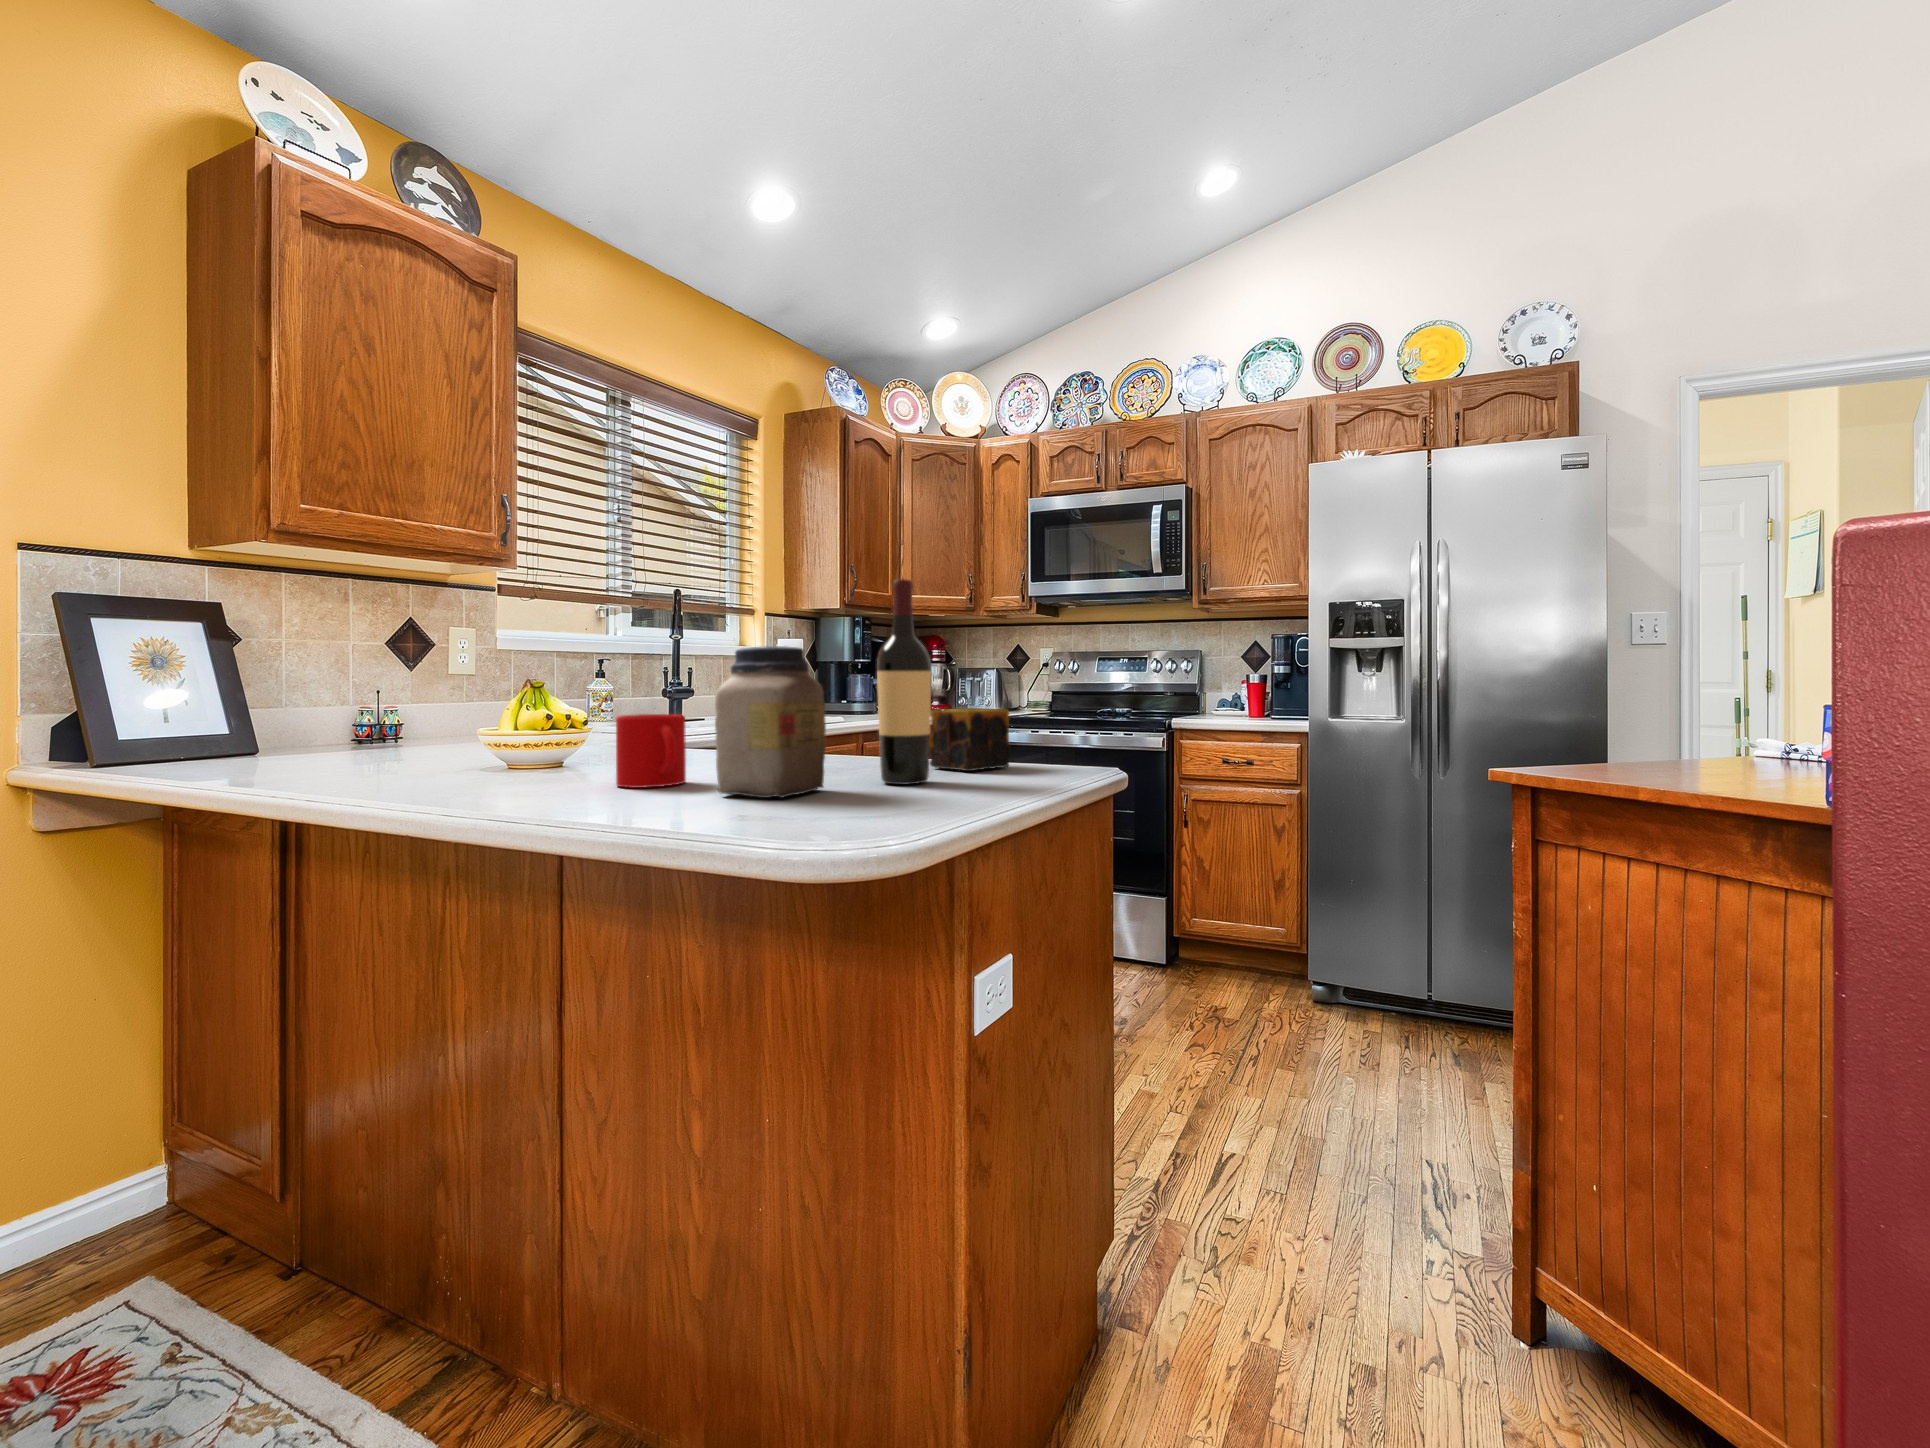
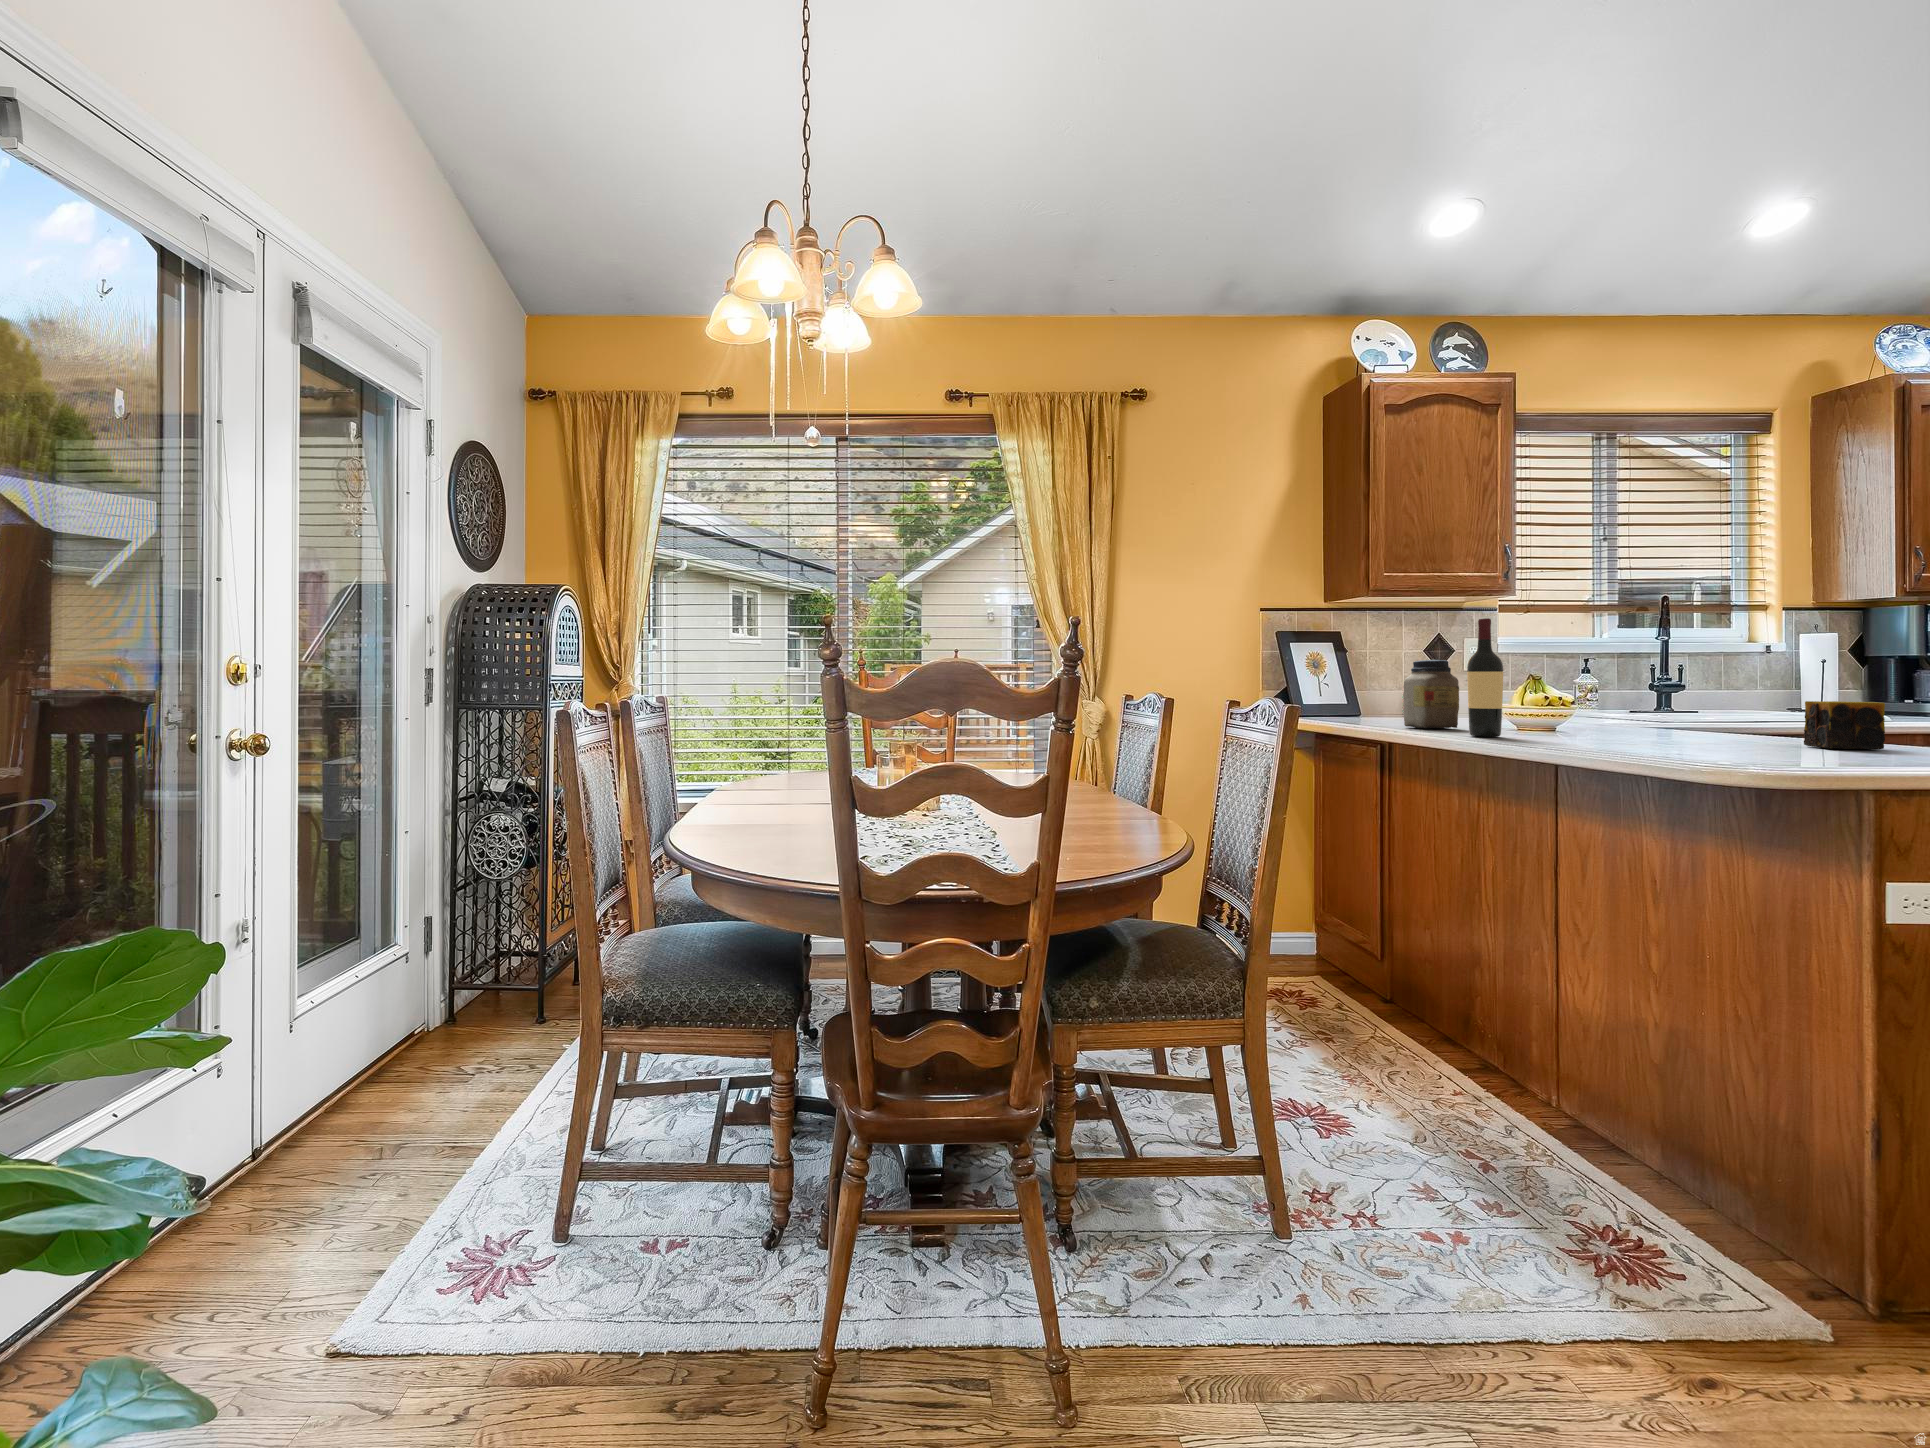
wine bottle: present [877,579,931,785] -> present [1467,618,1503,737]
jar: present [715,646,826,798] -> present [1403,660,1459,729]
mug: present [616,714,686,788] -> none [1547,697,1592,739]

